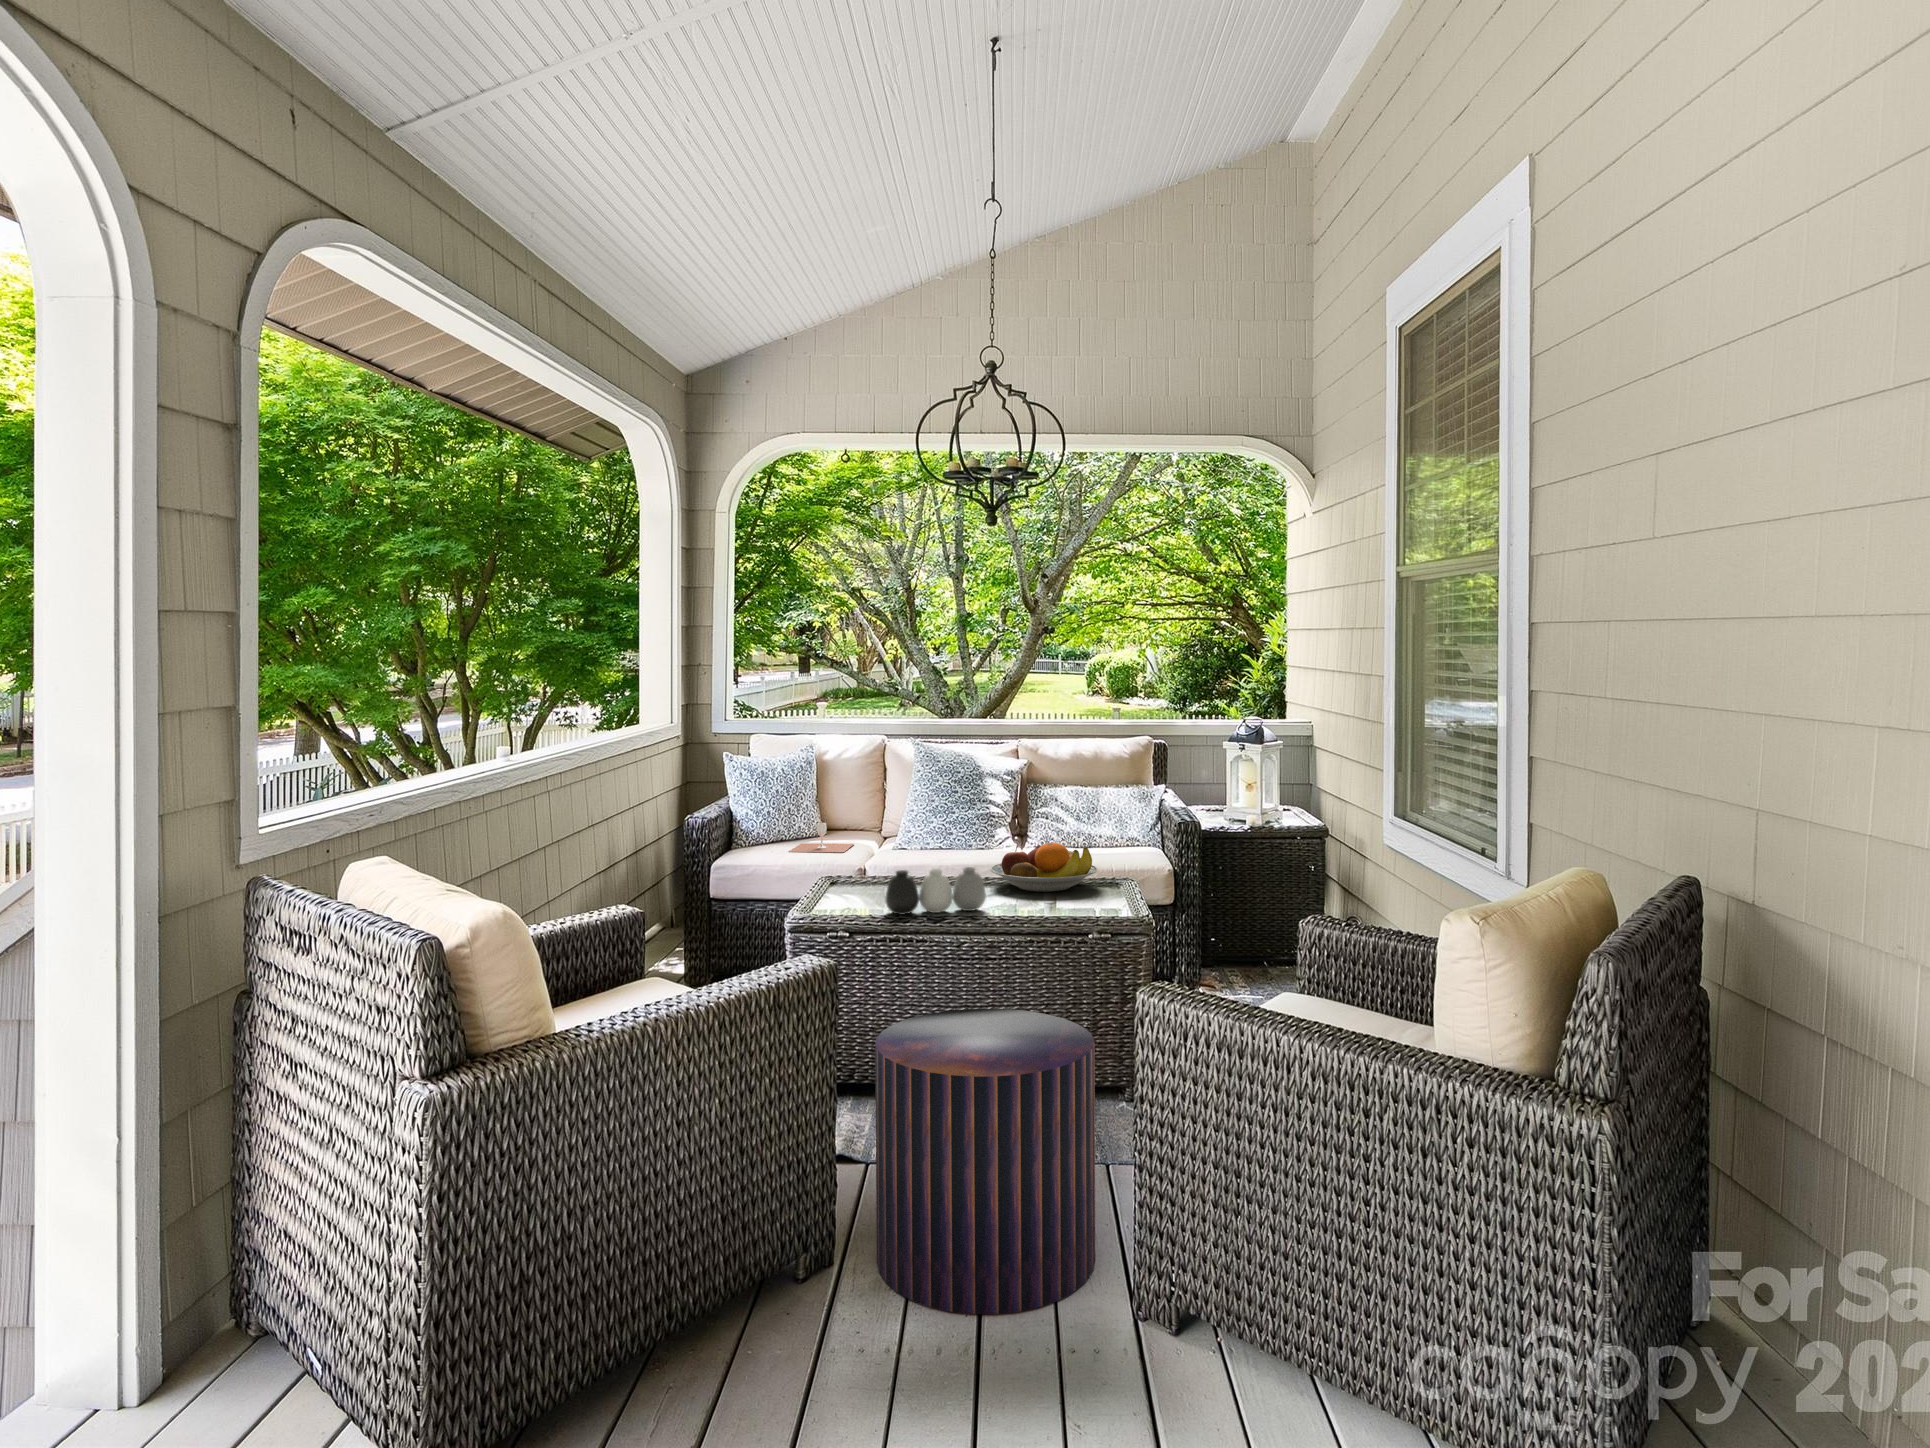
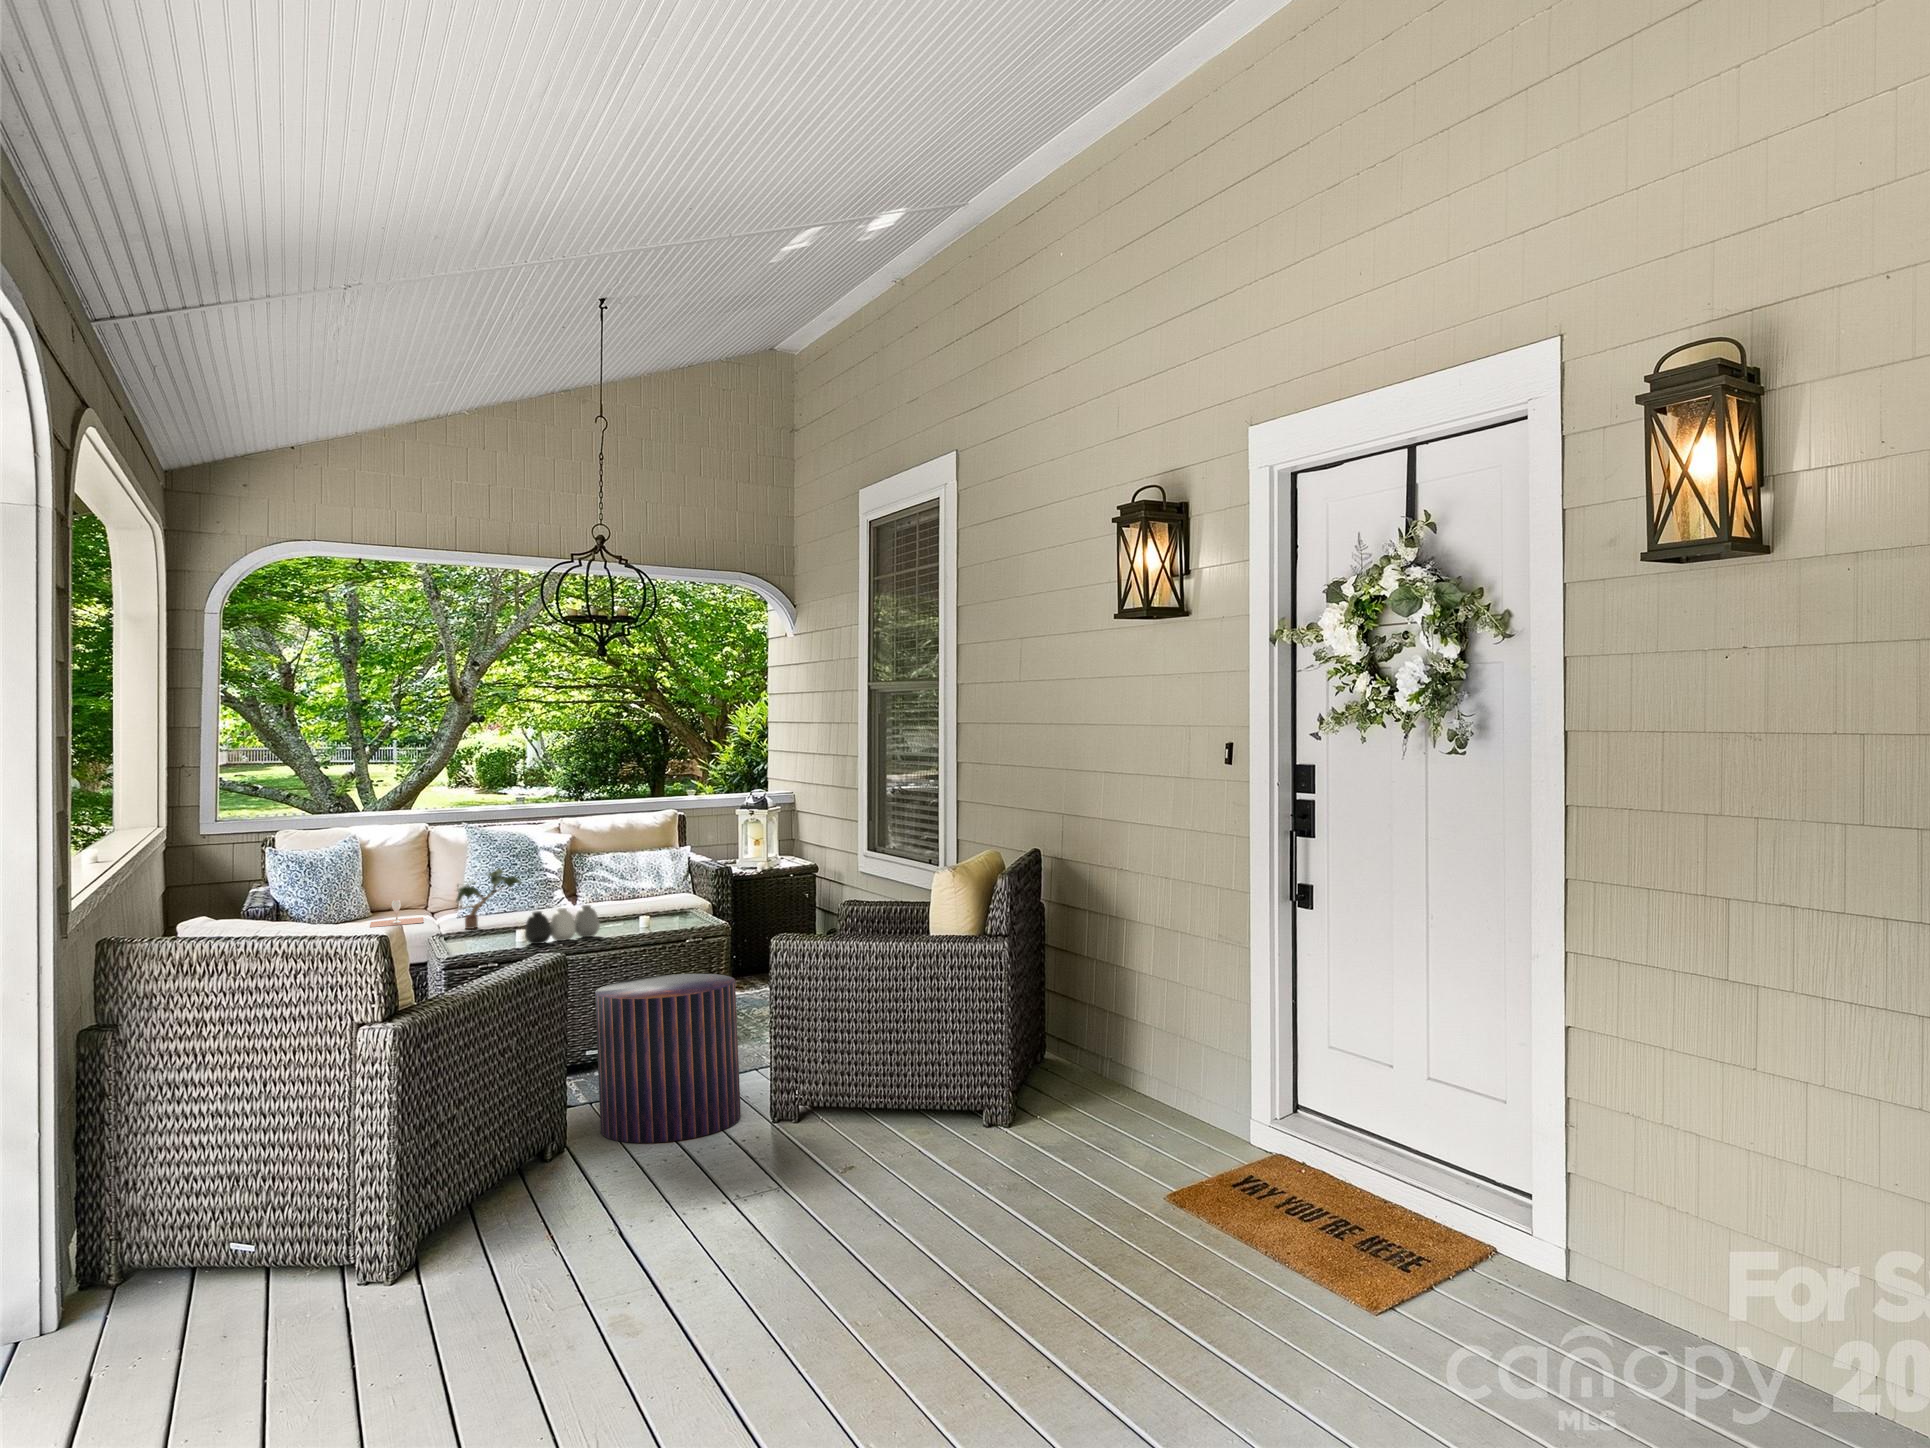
potted plant: none [846,797,945,871] -> present [455,869,522,929]
fruit bowl: present [990,843,1098,892] -> none [584,887,669,925]

